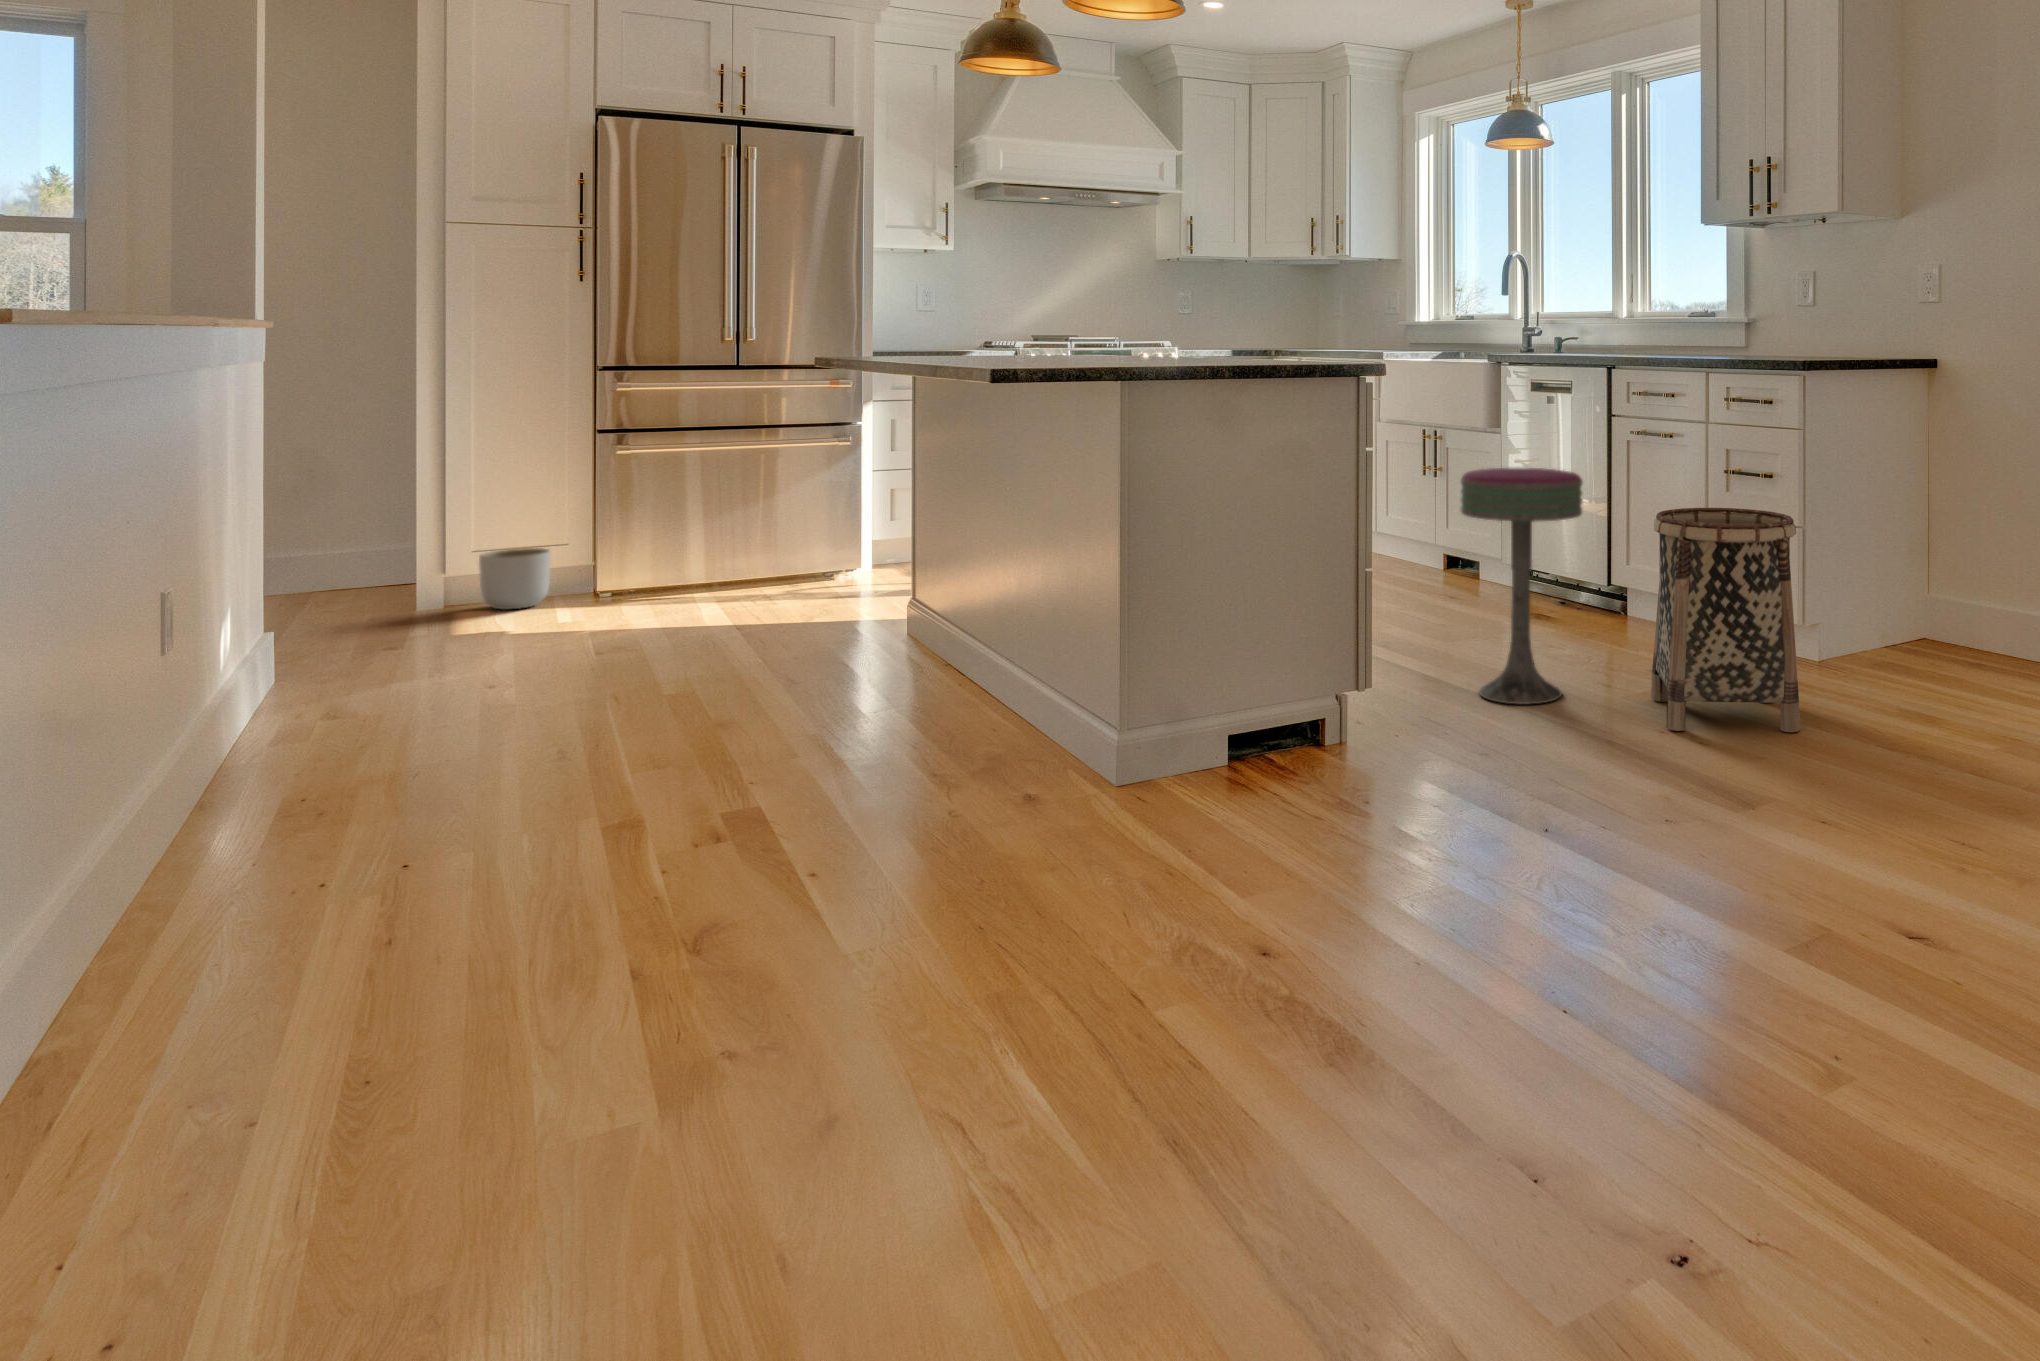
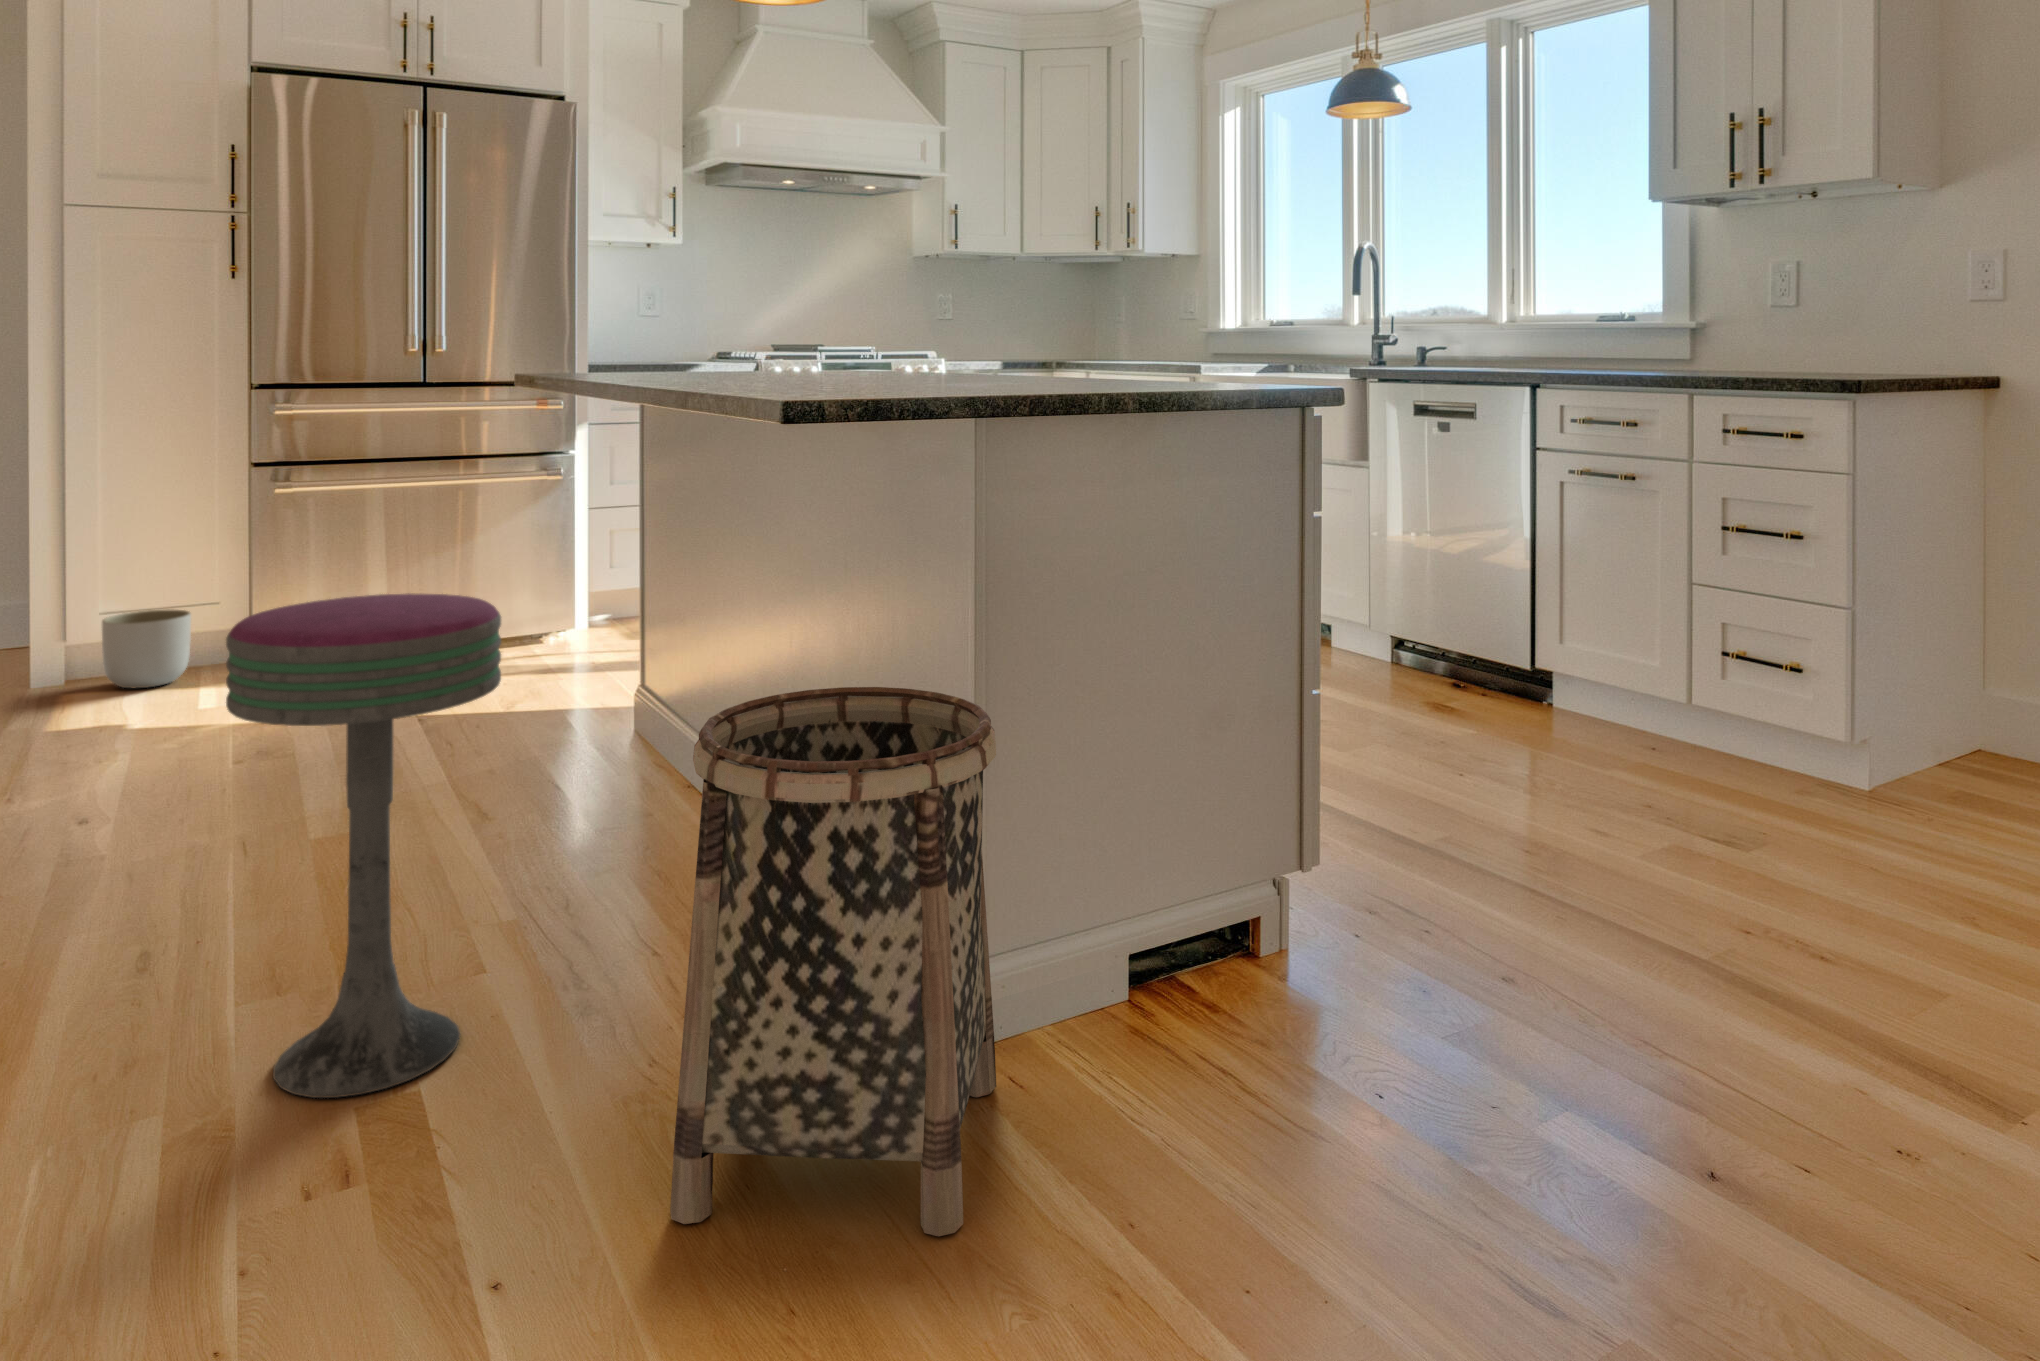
bar stool: present [1461,467,1583,704] -> present [226,593,501,1098]
basket: present [1651,508,1800,732] -> present [670,687,996,1236]

